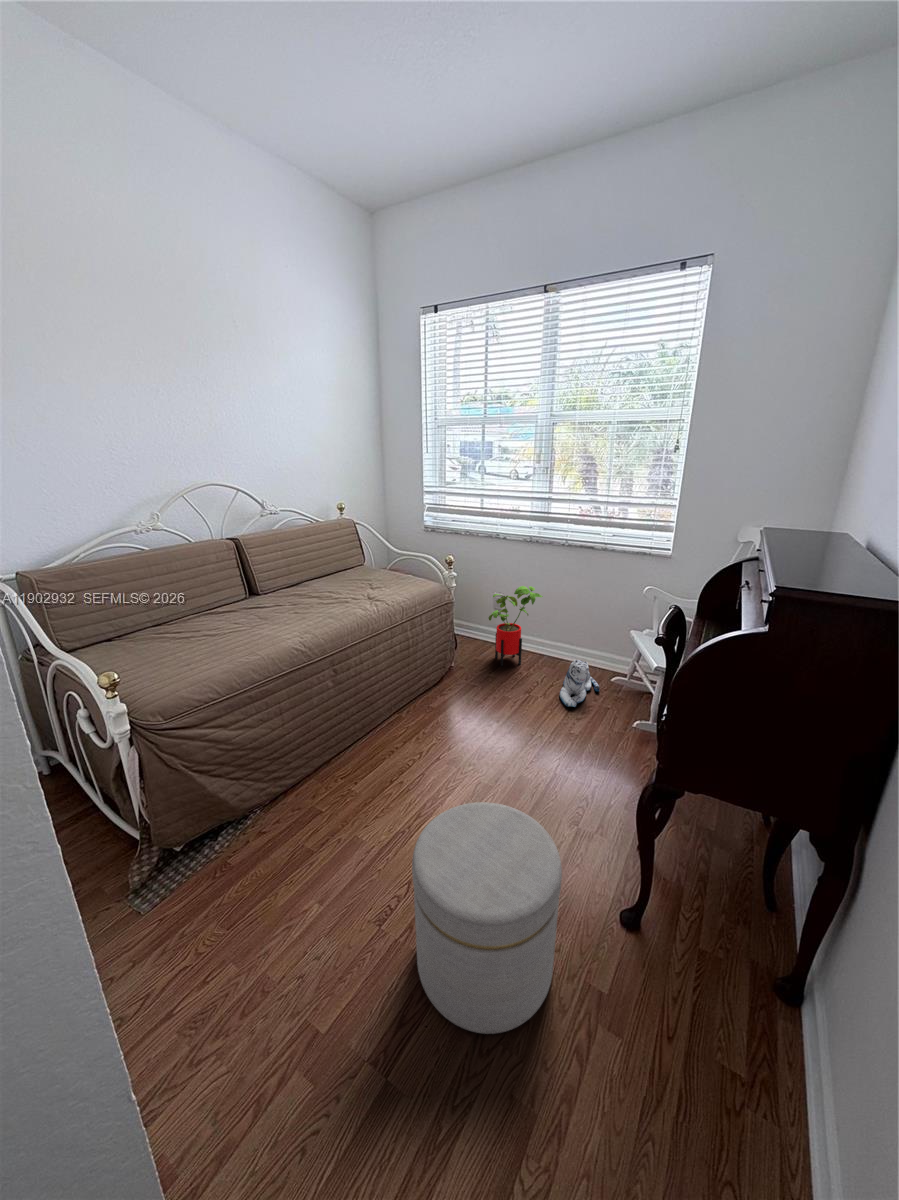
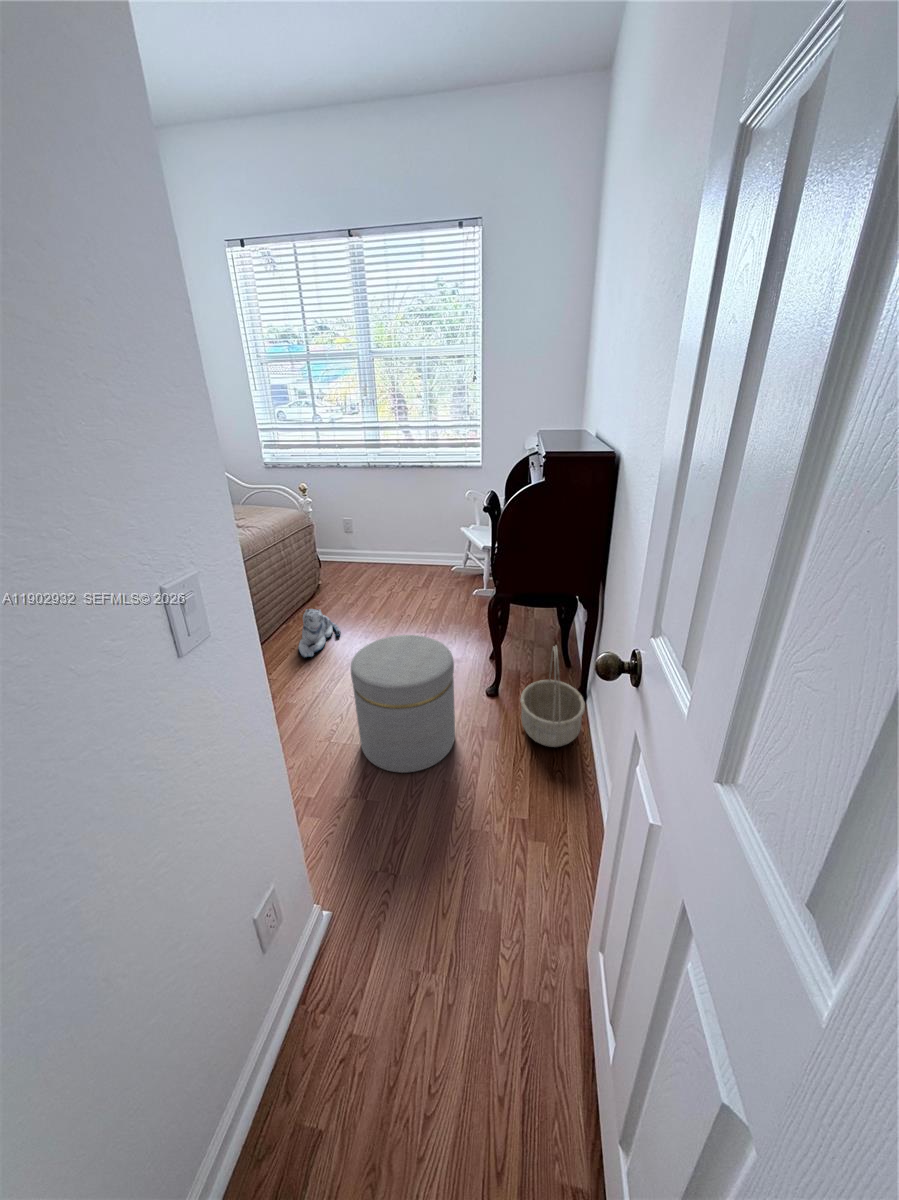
house plant: present [489,586,543,666] -> none [343,505,387,578]
plush toy: present [559,660,600,707] -> present [299,609,340,657]
basket: none [664,903,788,1094] -> present [520,646,585,747]

